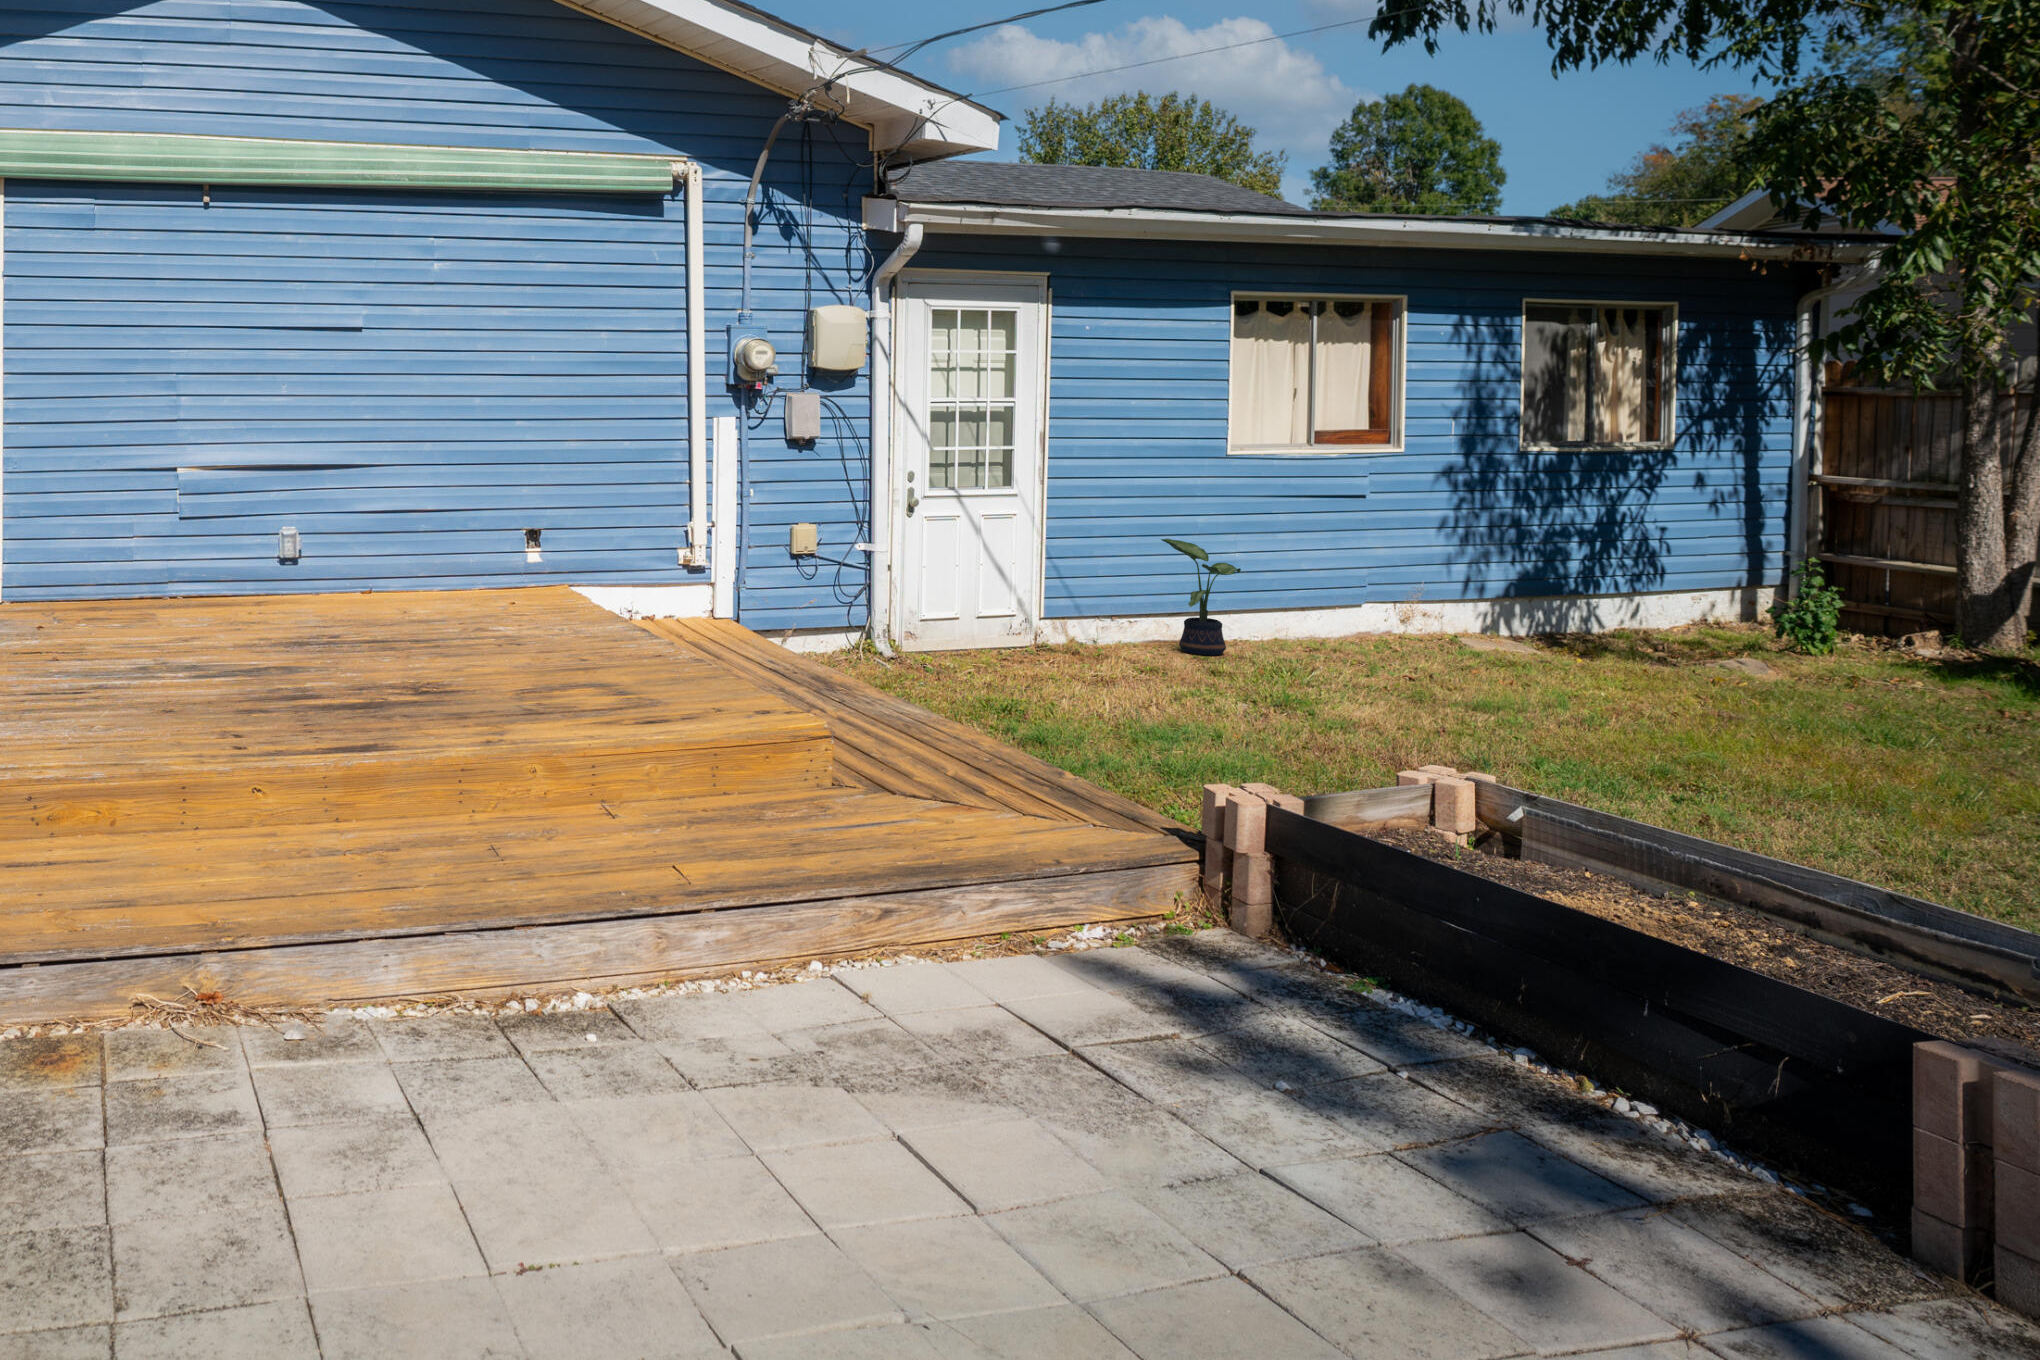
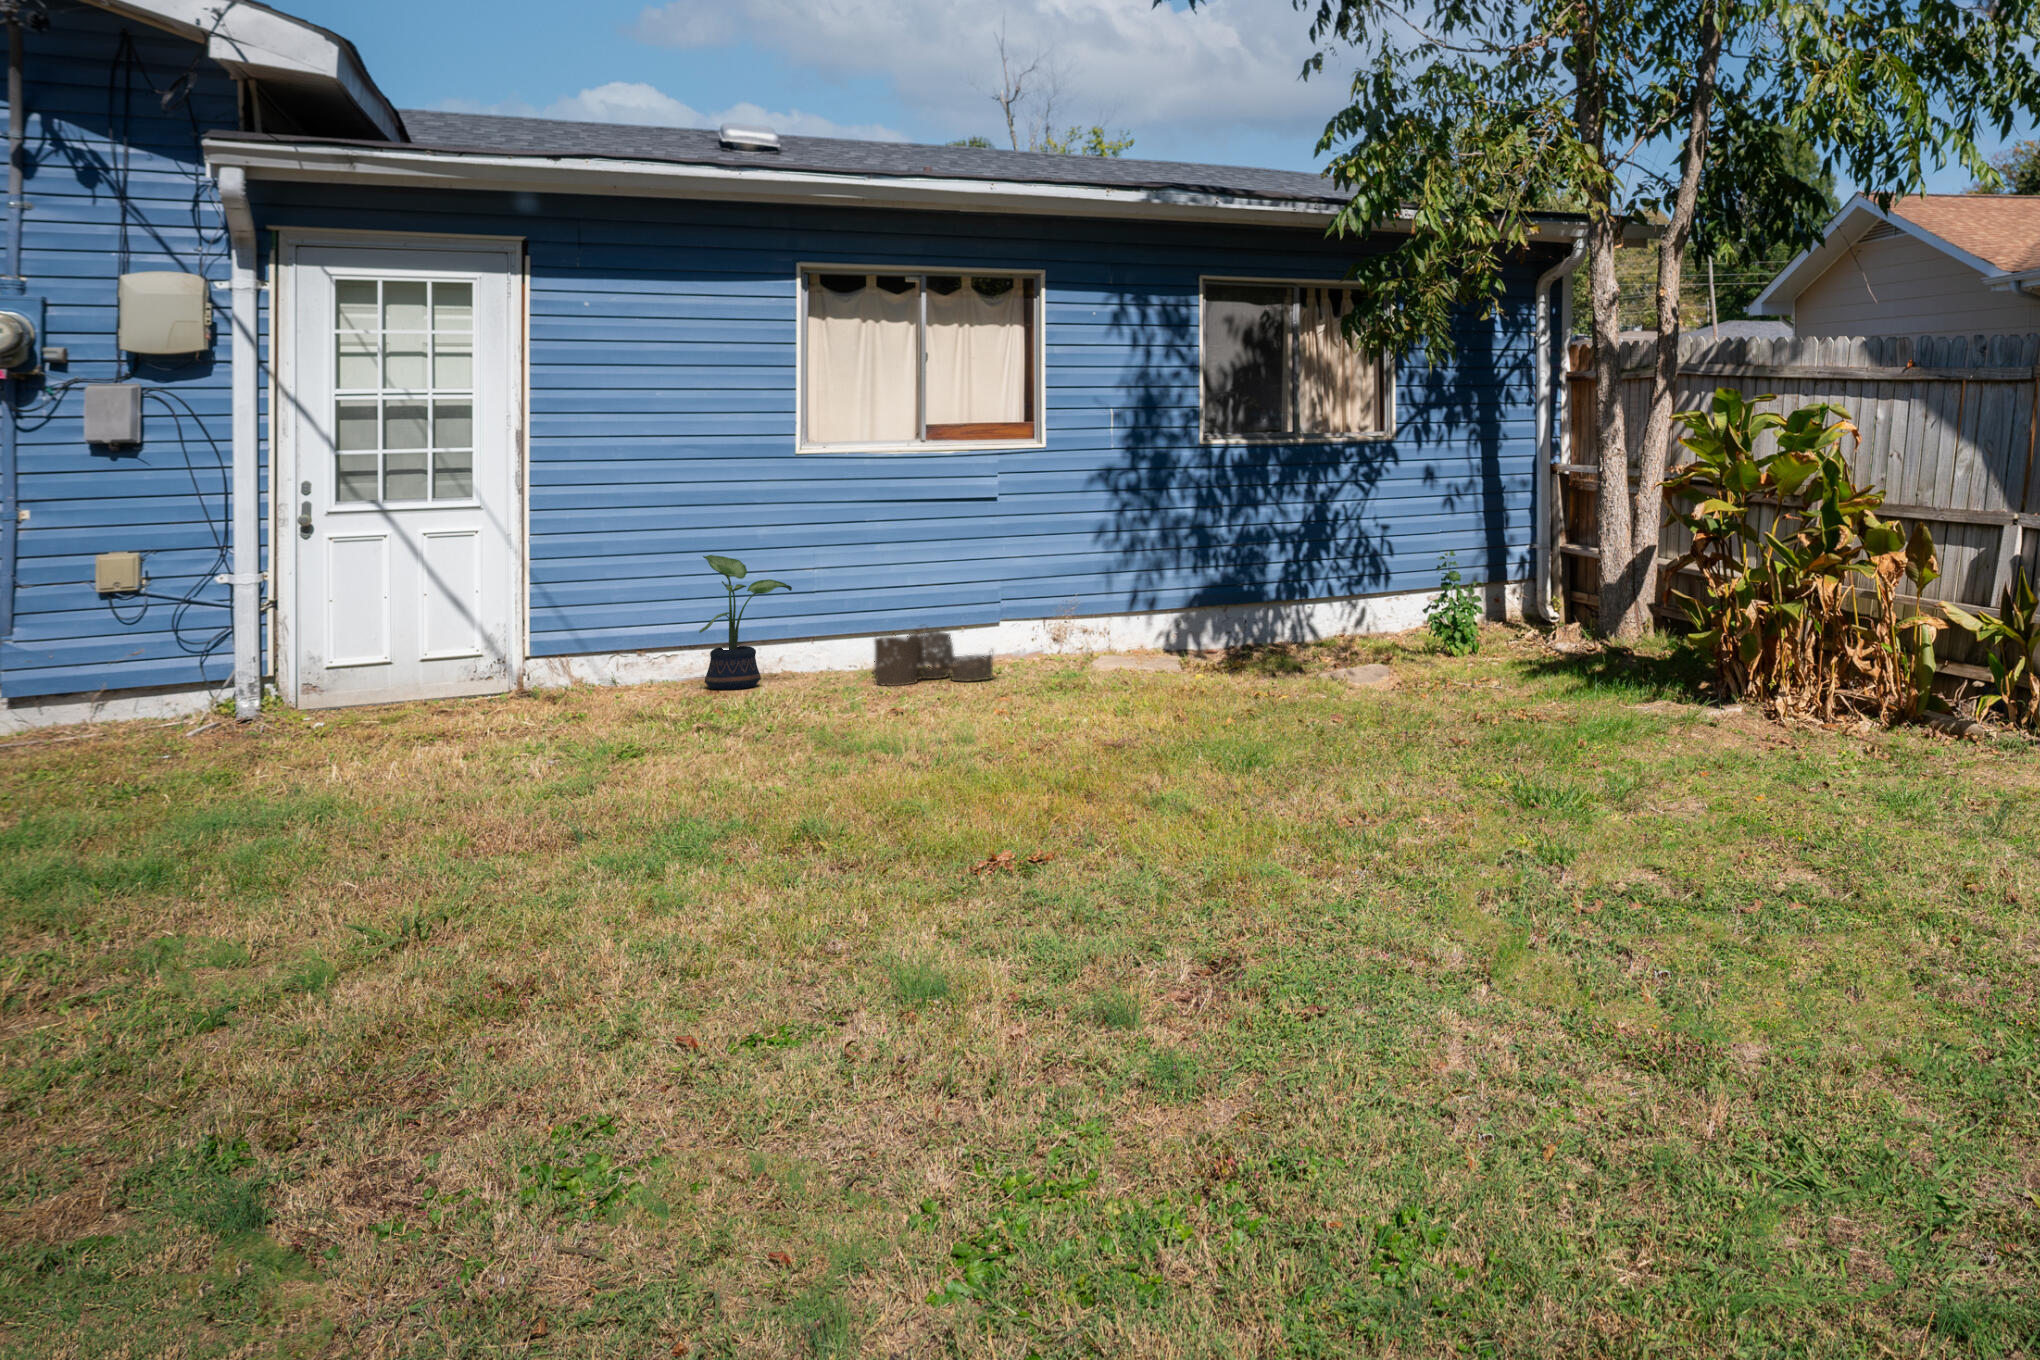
woven basket: none [1276,604,1414,661] -> present [872,625,993,686]

